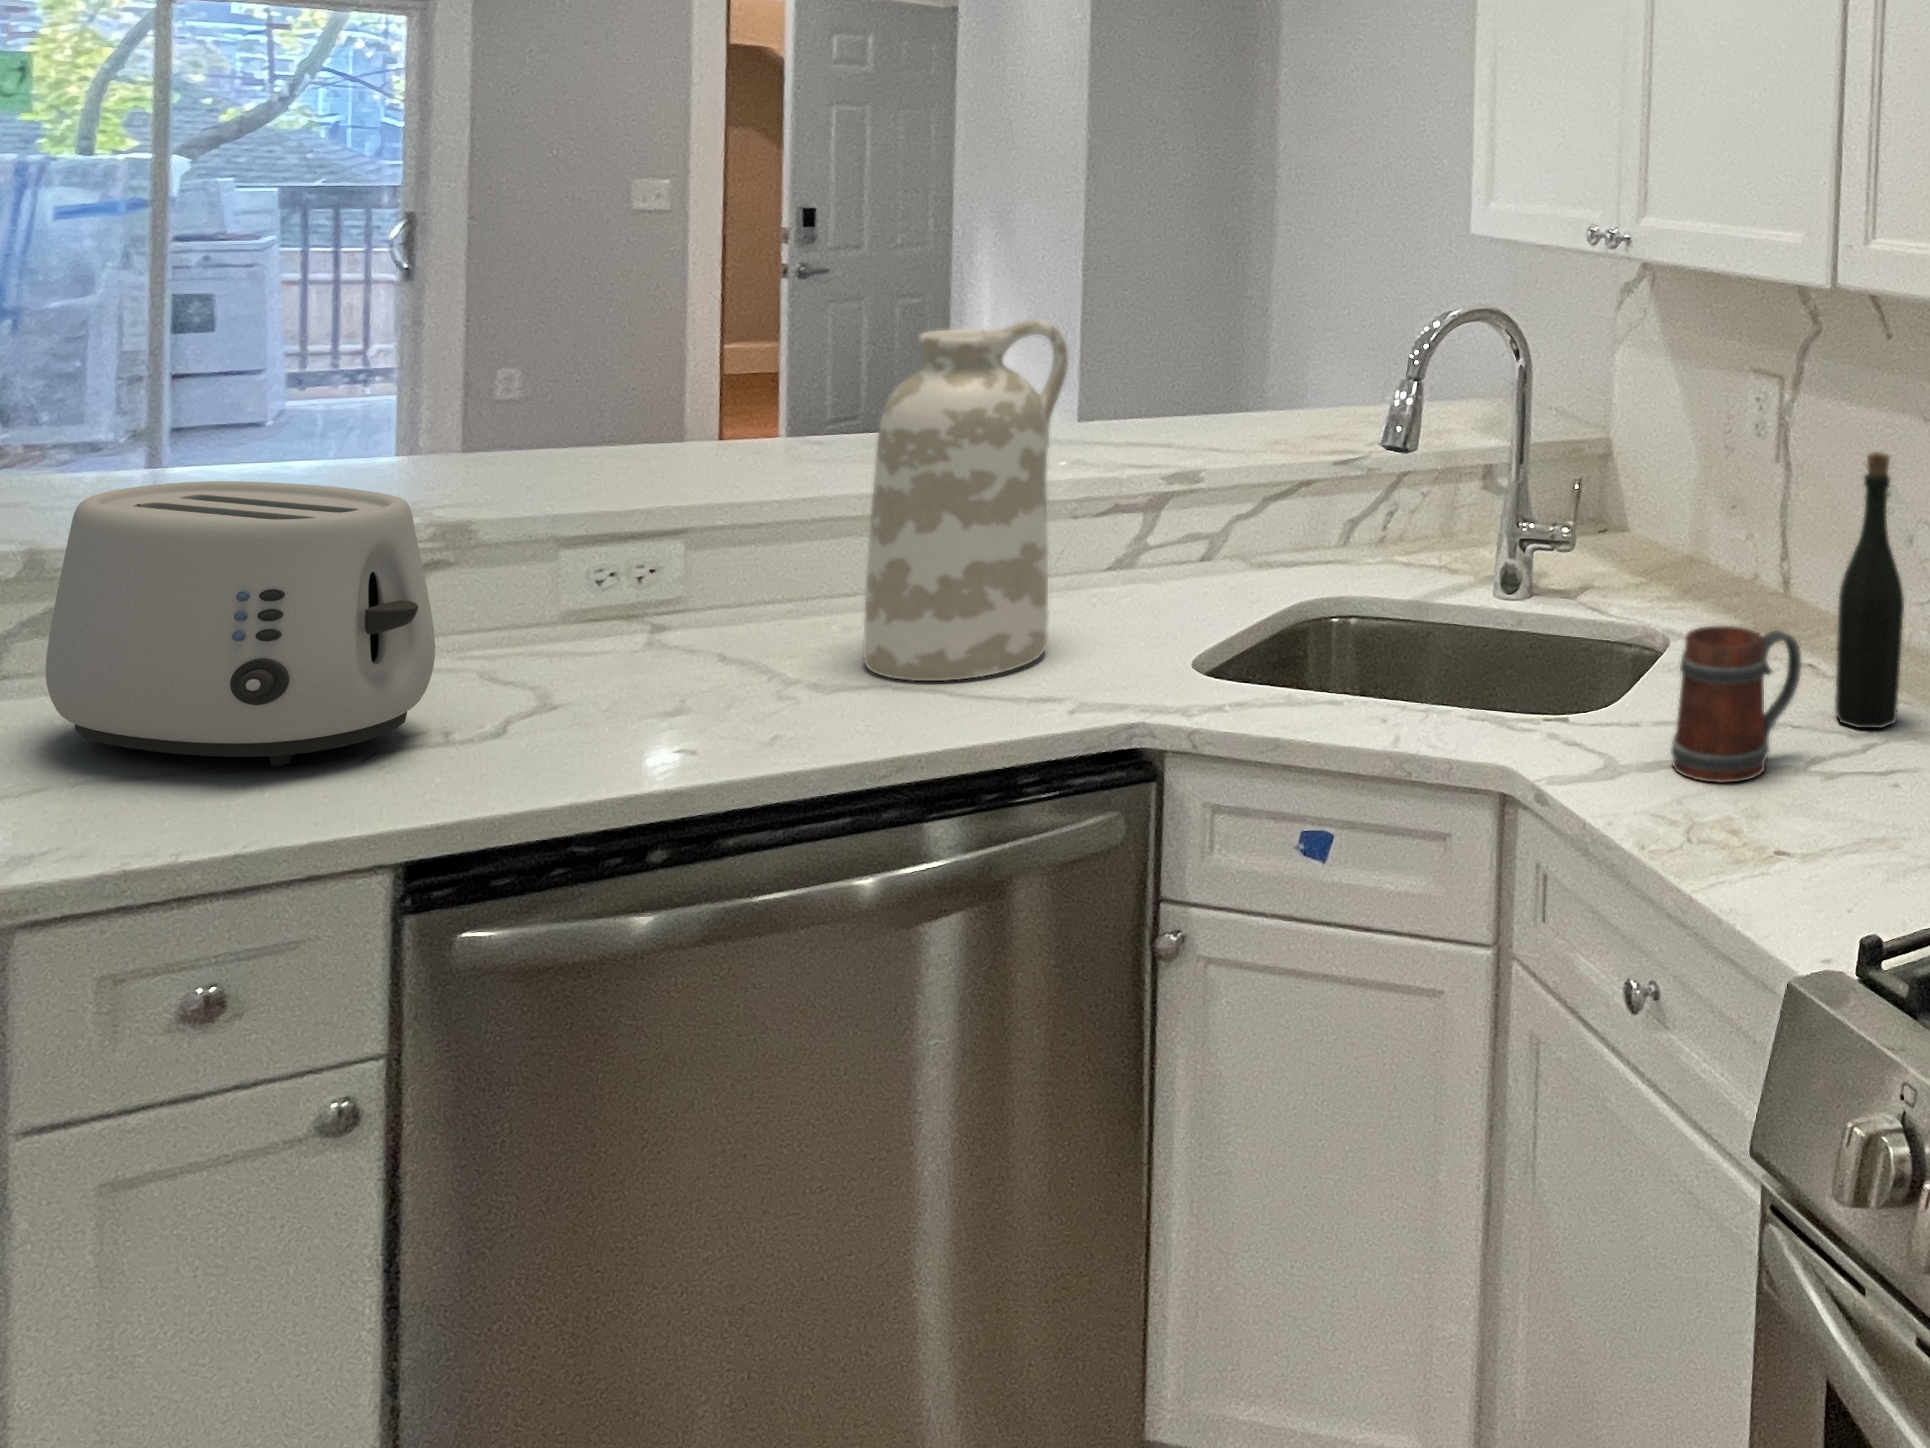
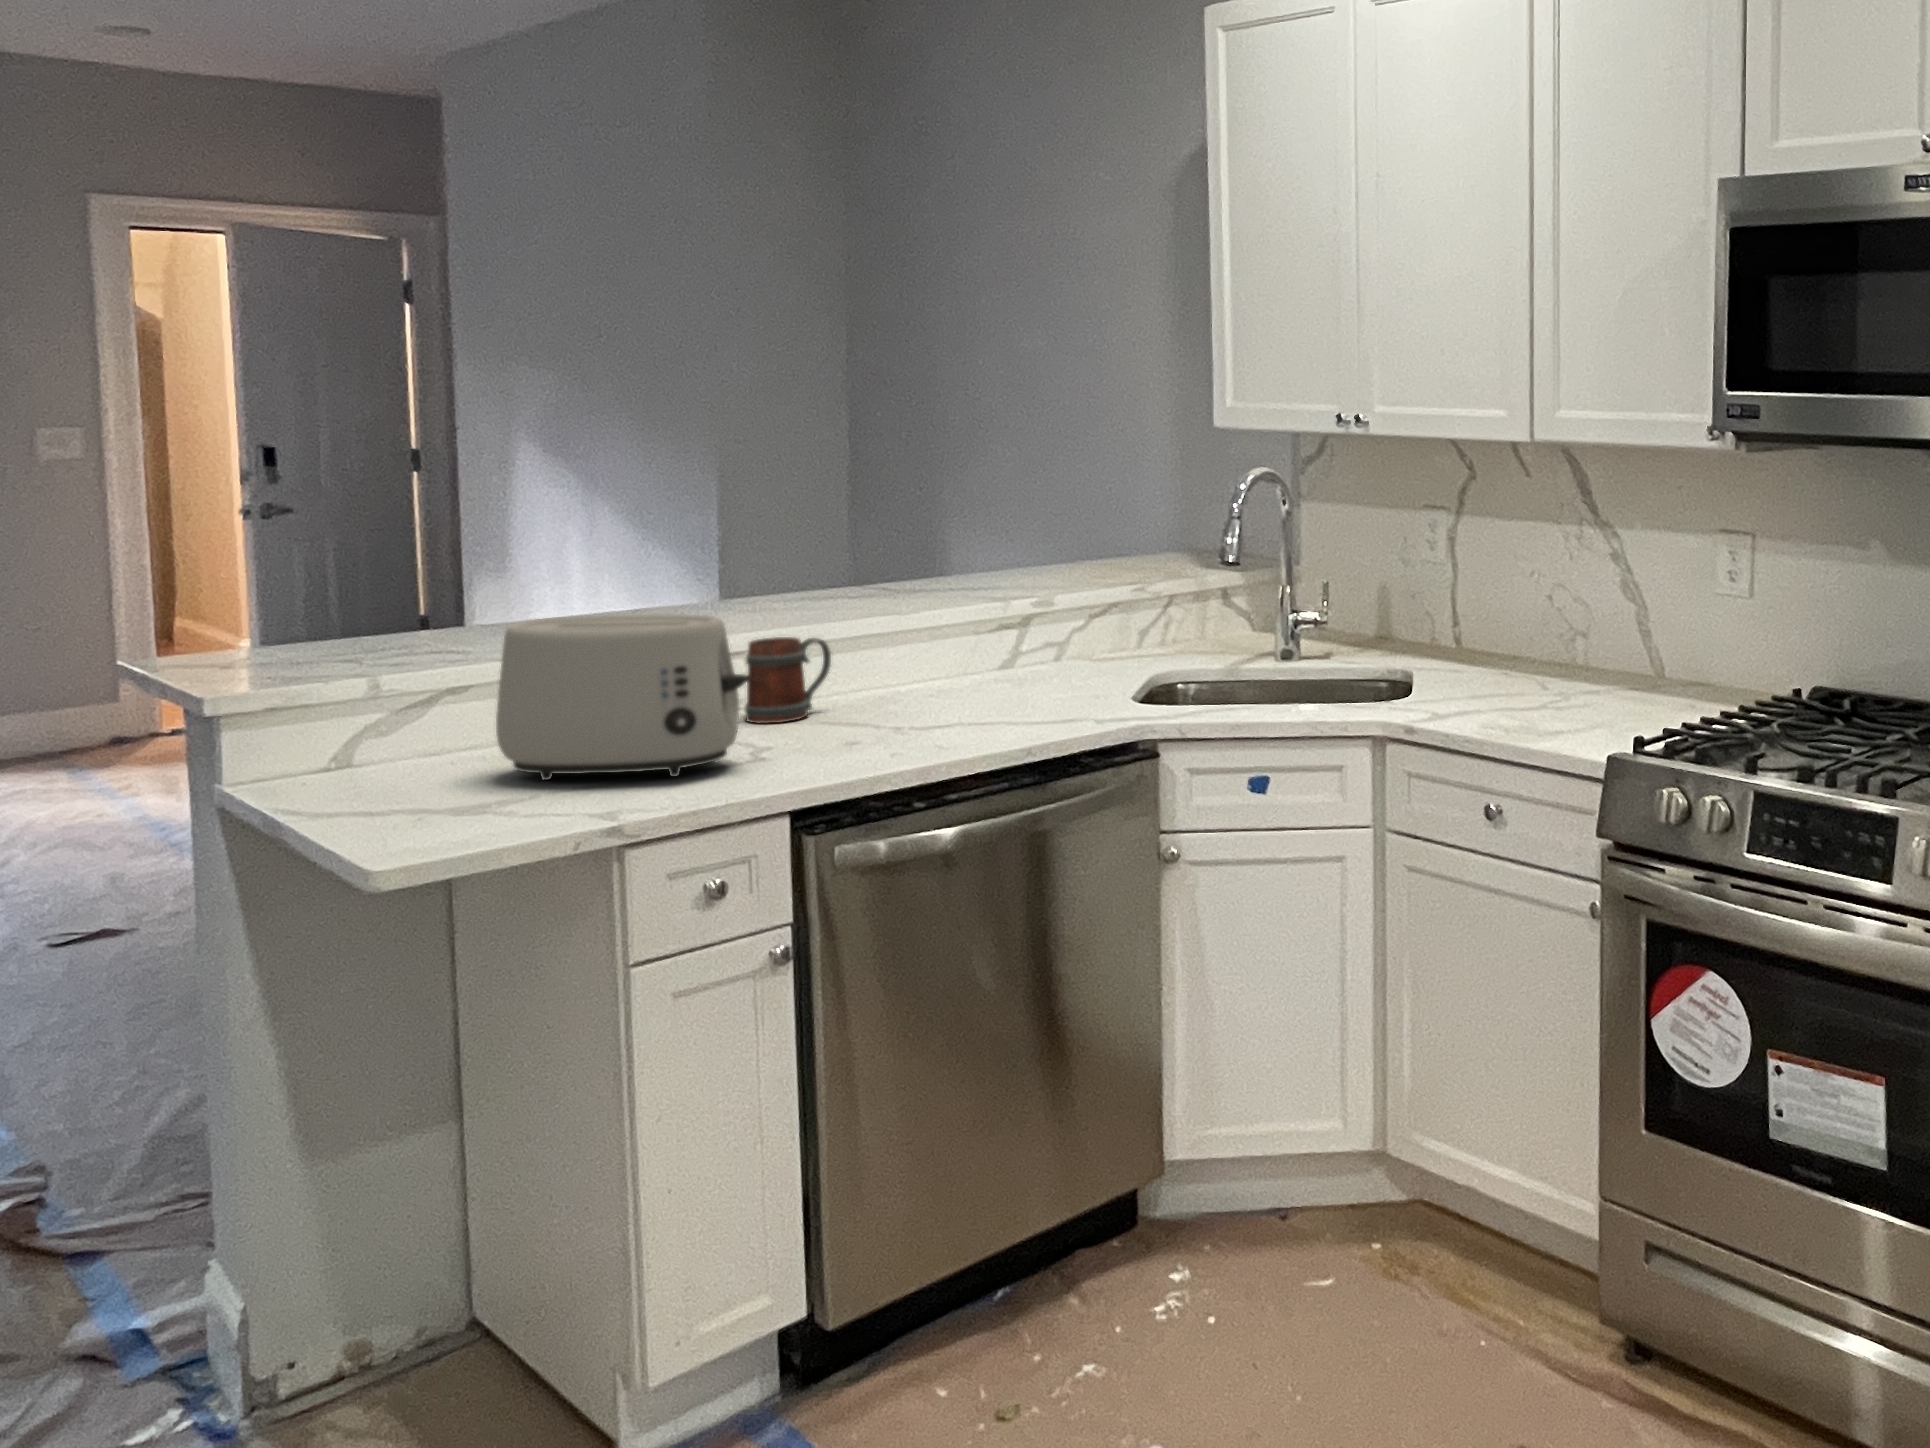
vase: present [863,320,1068,681] -> none [925,492,1038,721]
bottle: present [1835,452,1904,728] -> none [1531,536,1570,694]
mug: present [1671,626,1802,783] -> present [744,637,831,723]

